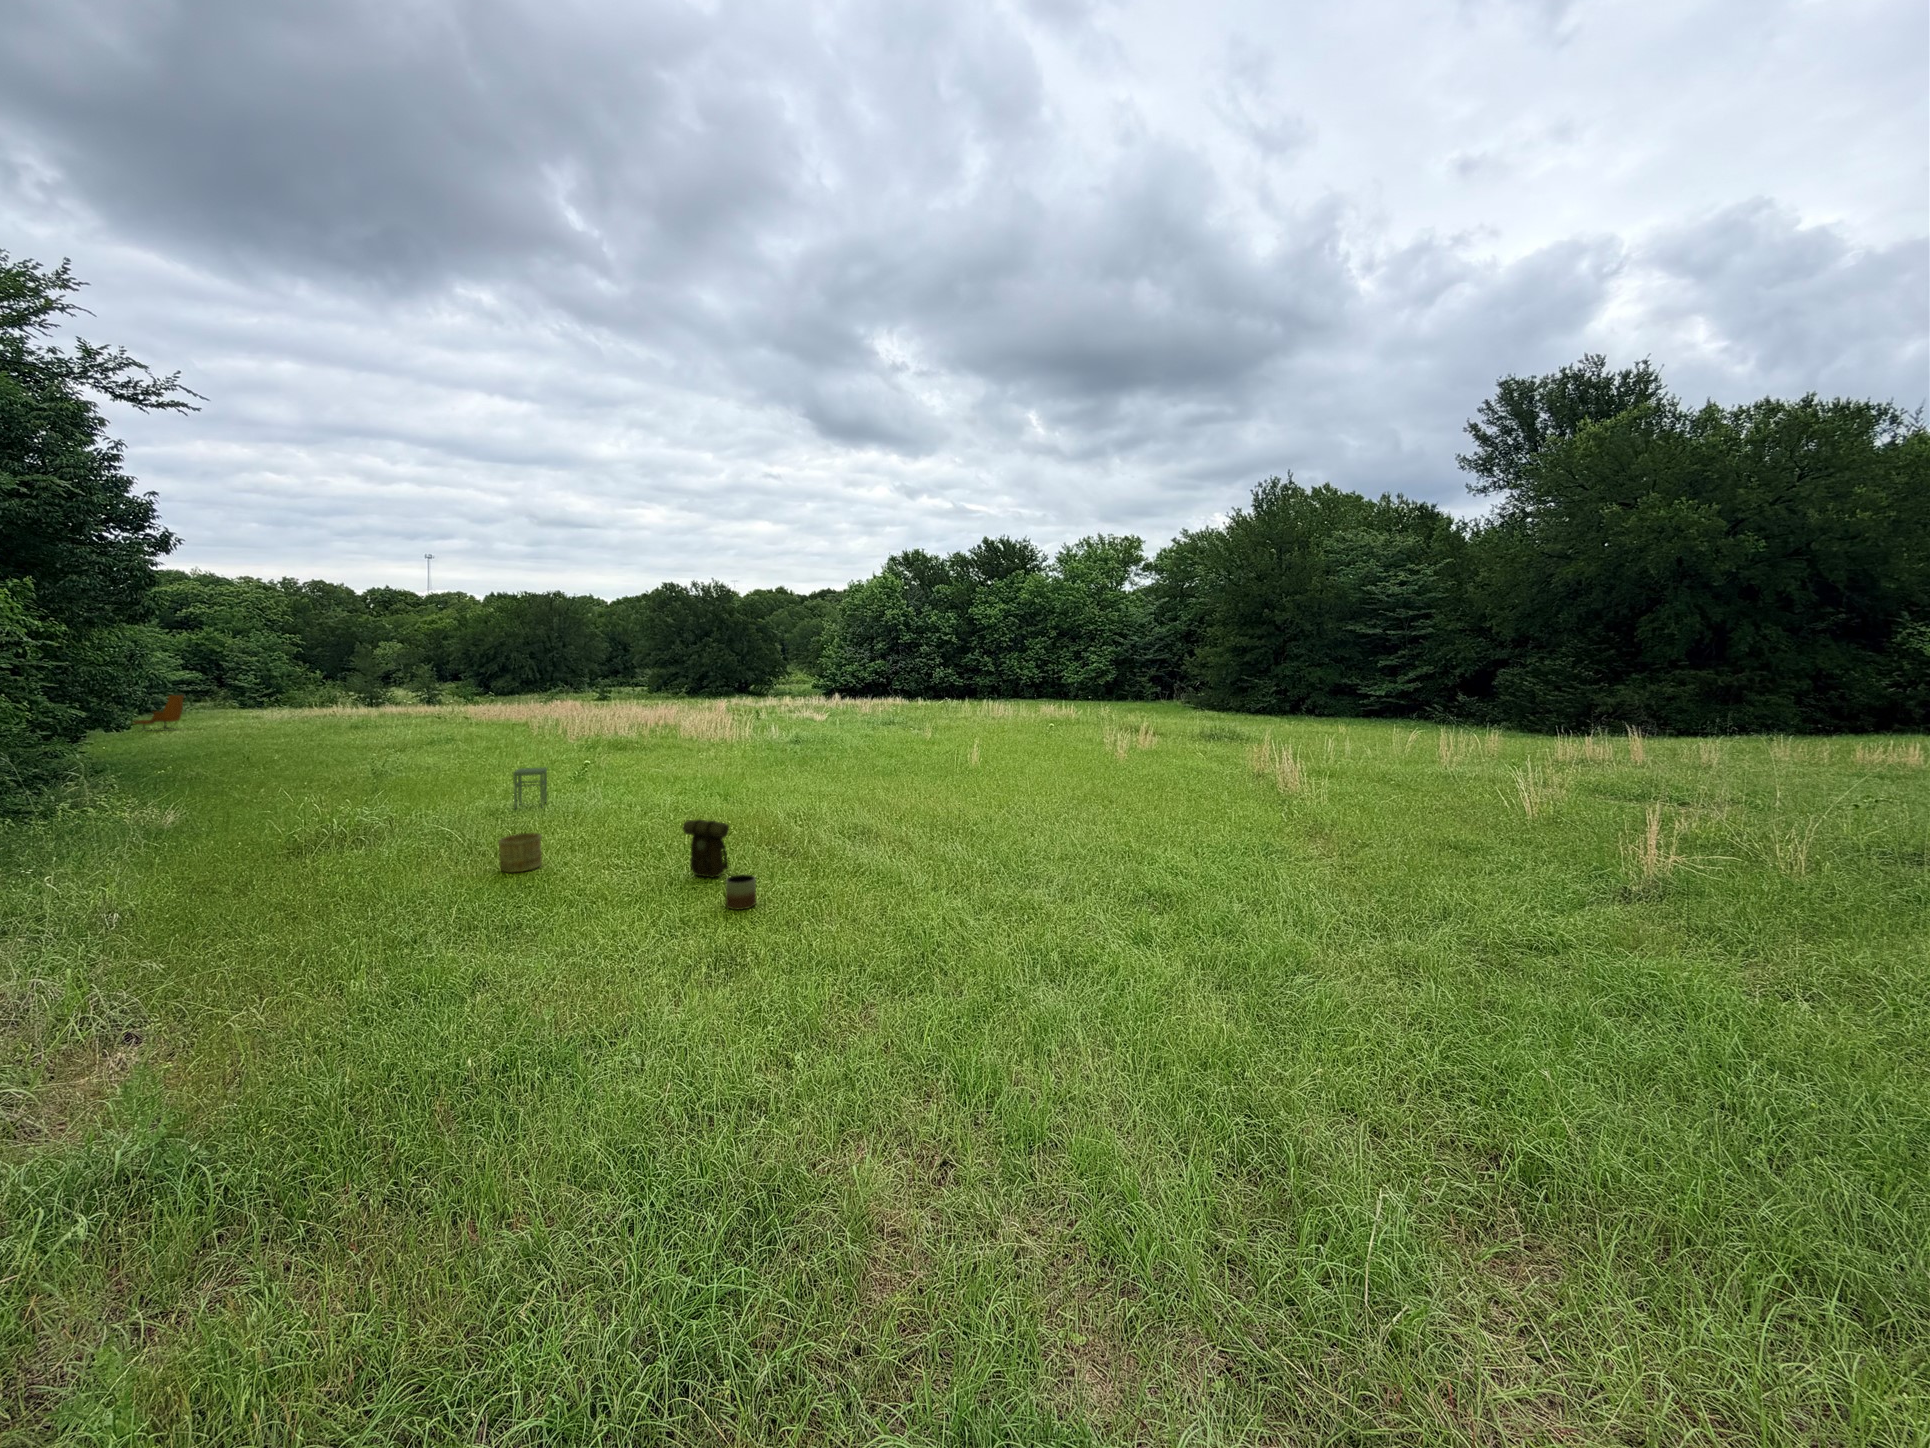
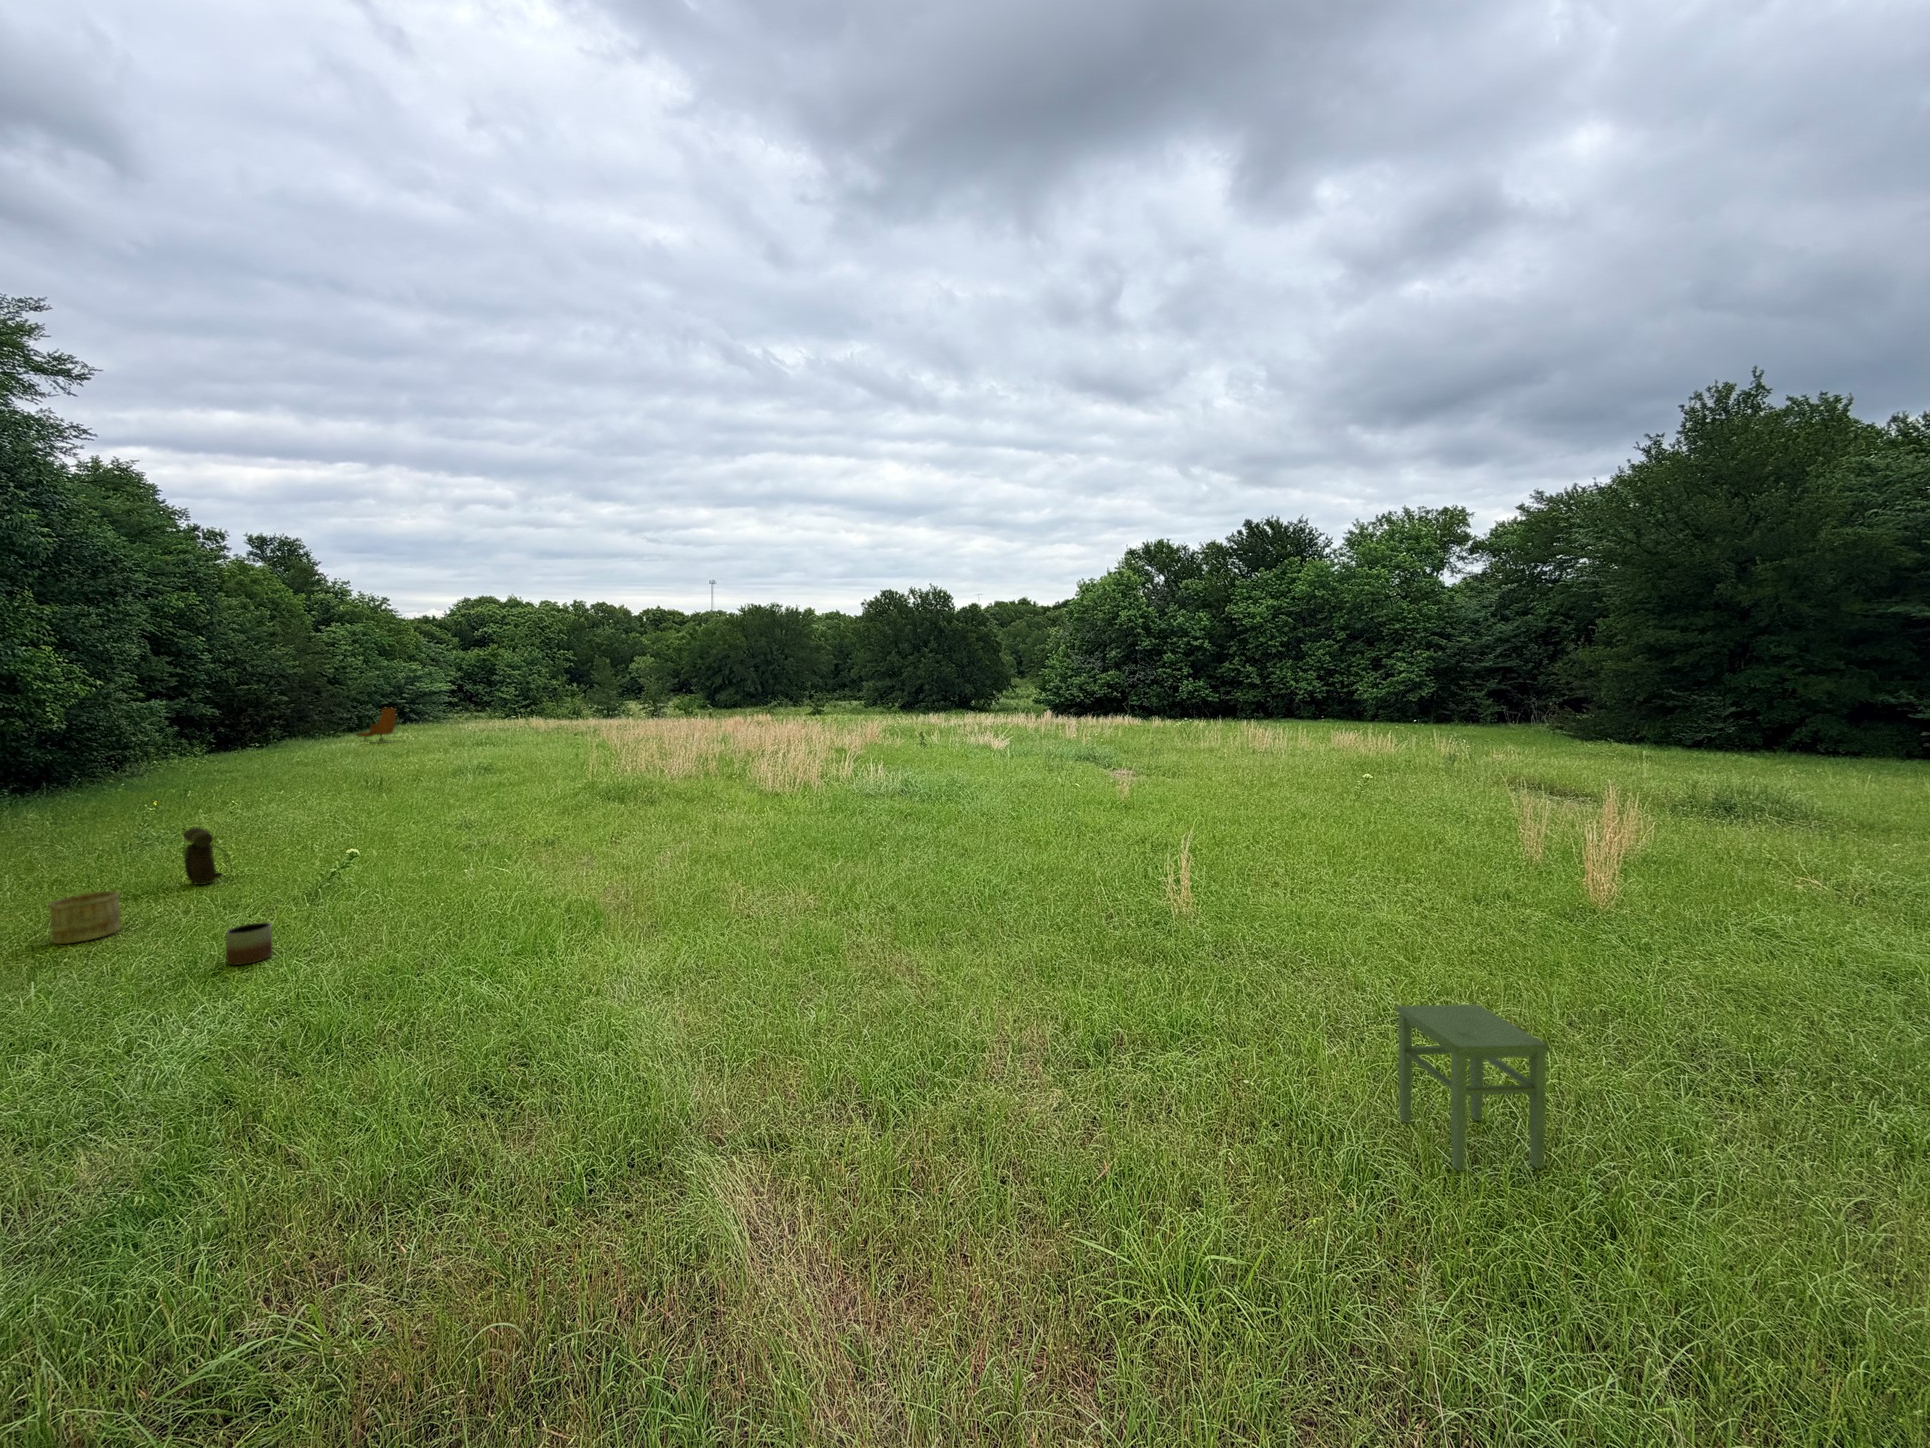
stool: present [513,768,547,809] -> present [1396,1004,1548,1171]
backpack: present [683,819,729,878] -> present [183,827,231,885]
wooden bucket: present [498,833,542,872] -> present [47,891,120,944]
planter: present [726,875,756,910] -> present [226,922,273,965]

